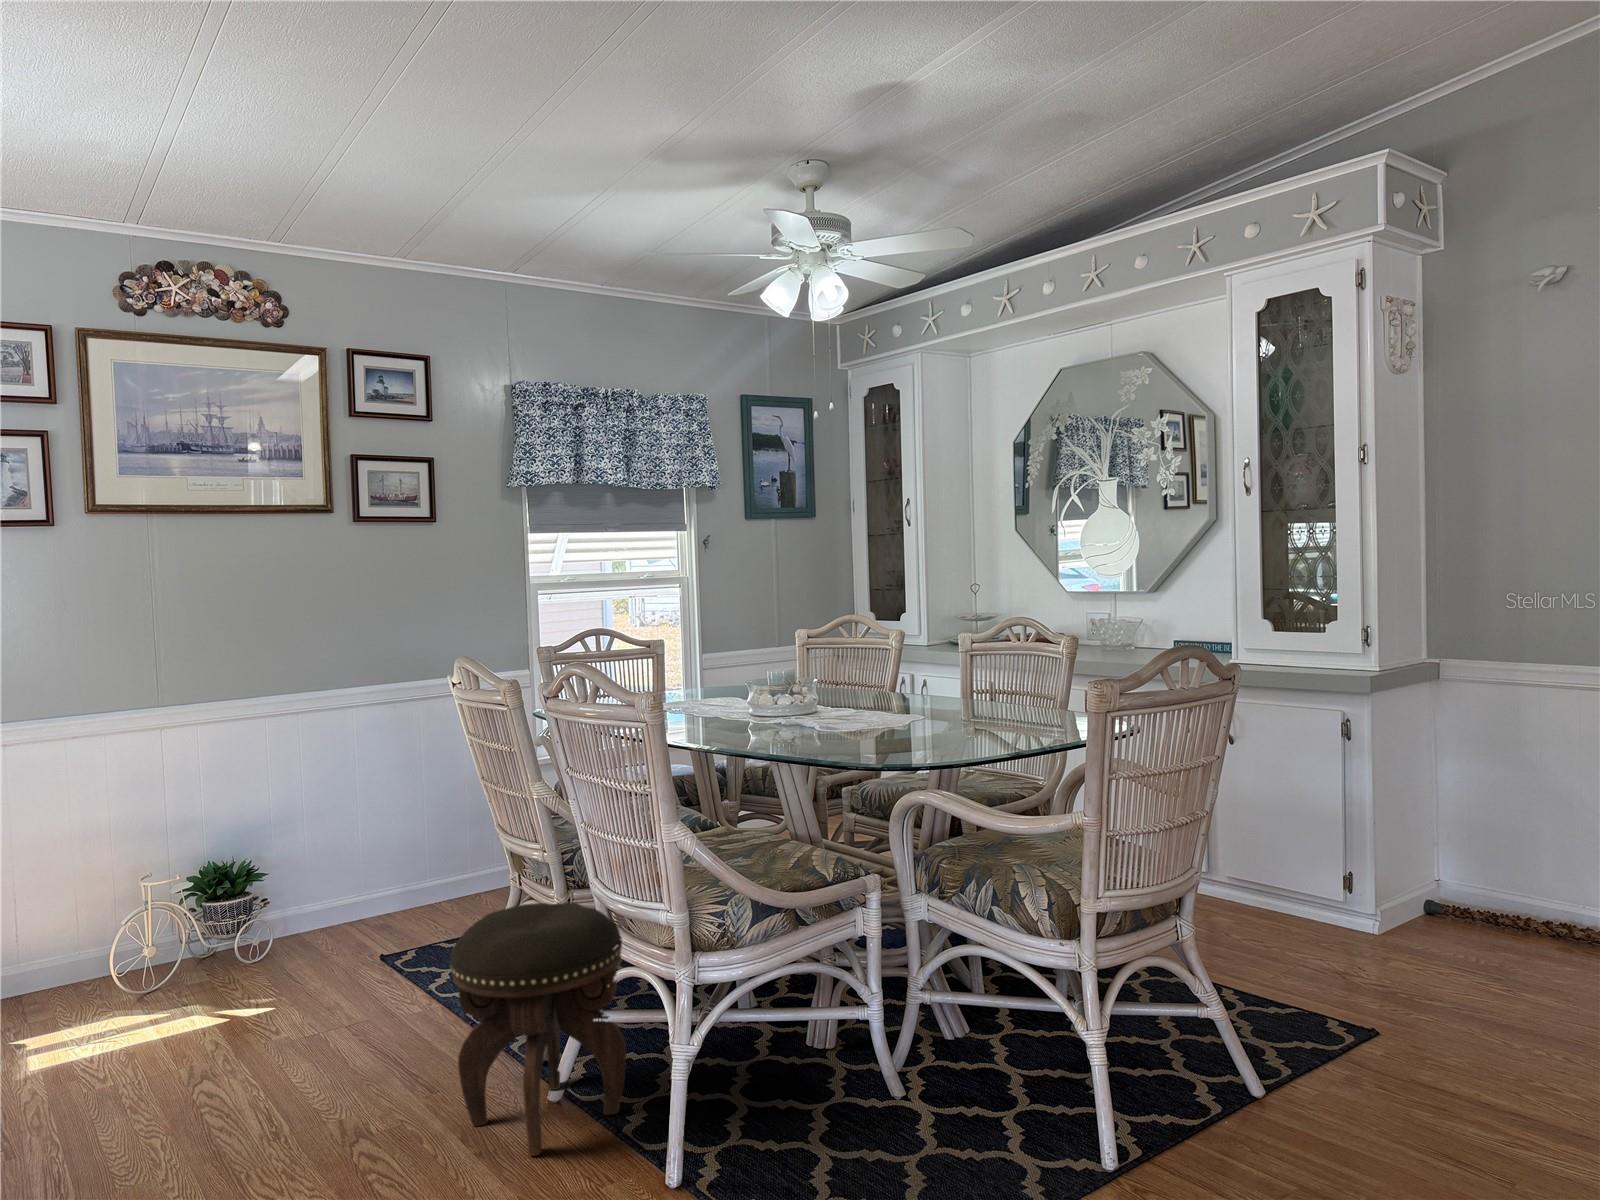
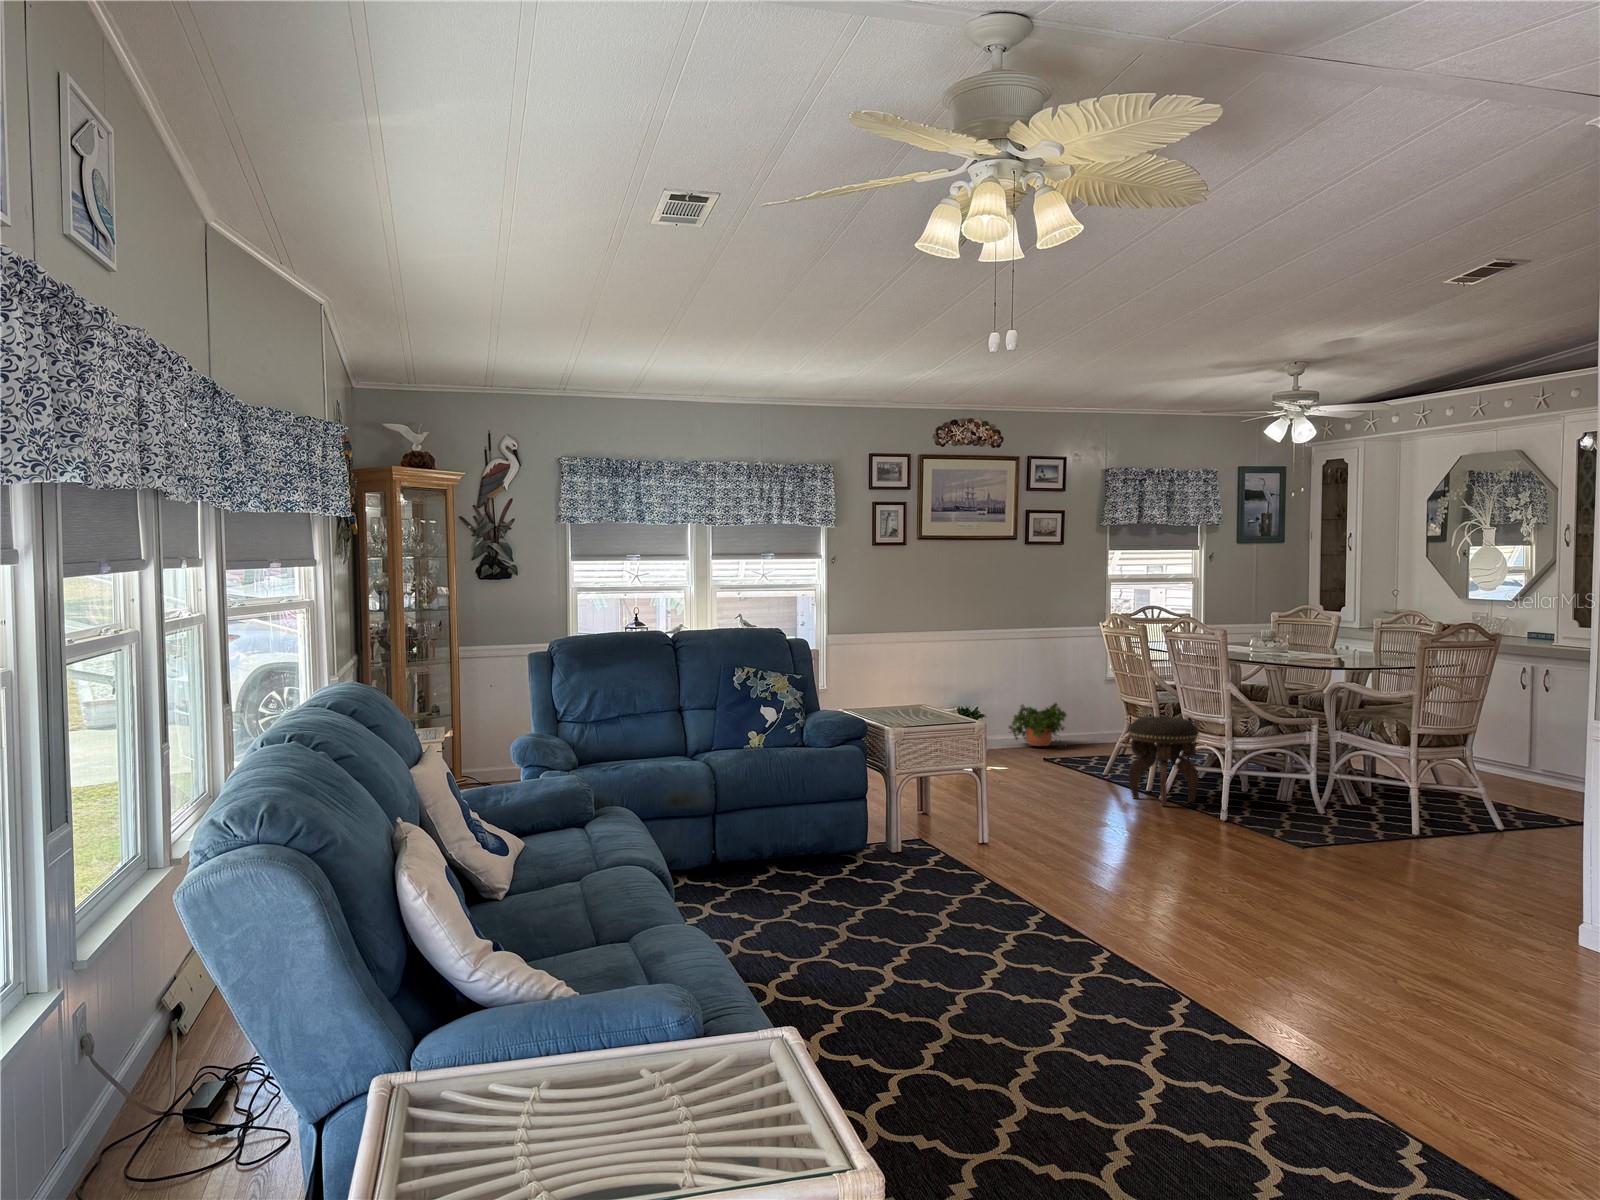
potted plant: none [312,825,438,923] -> present [1008,703,1067,746]

